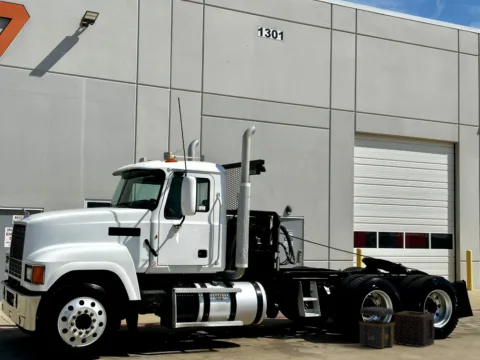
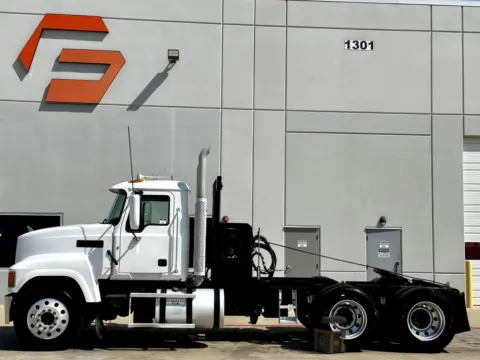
wooden crate: present [394,311,434,347] -> none [351,320,392,355]

